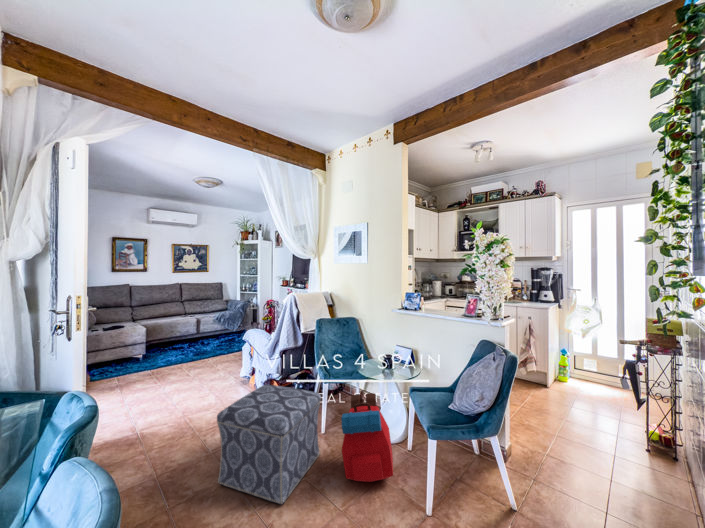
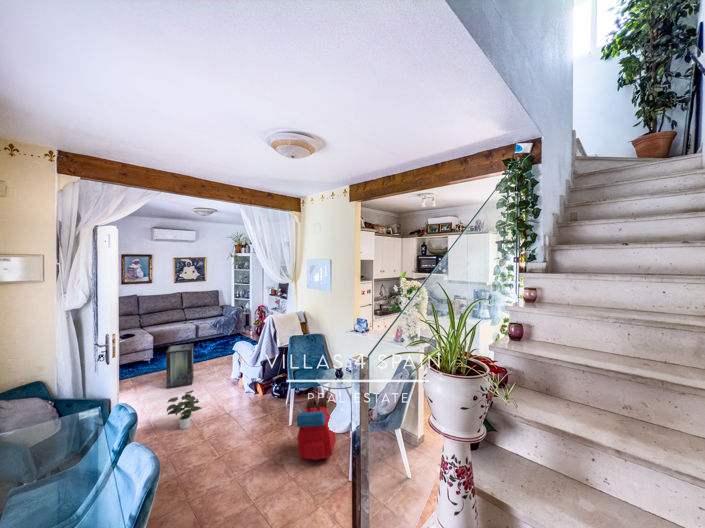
storage box: none [160,334,194,389] -> present [166,344,194,389]
ottoman: present [217,385,321,504] -> none [210,390,286,474]
potted plant: none [156,387,206,439] -> present [167,390,201,429]

